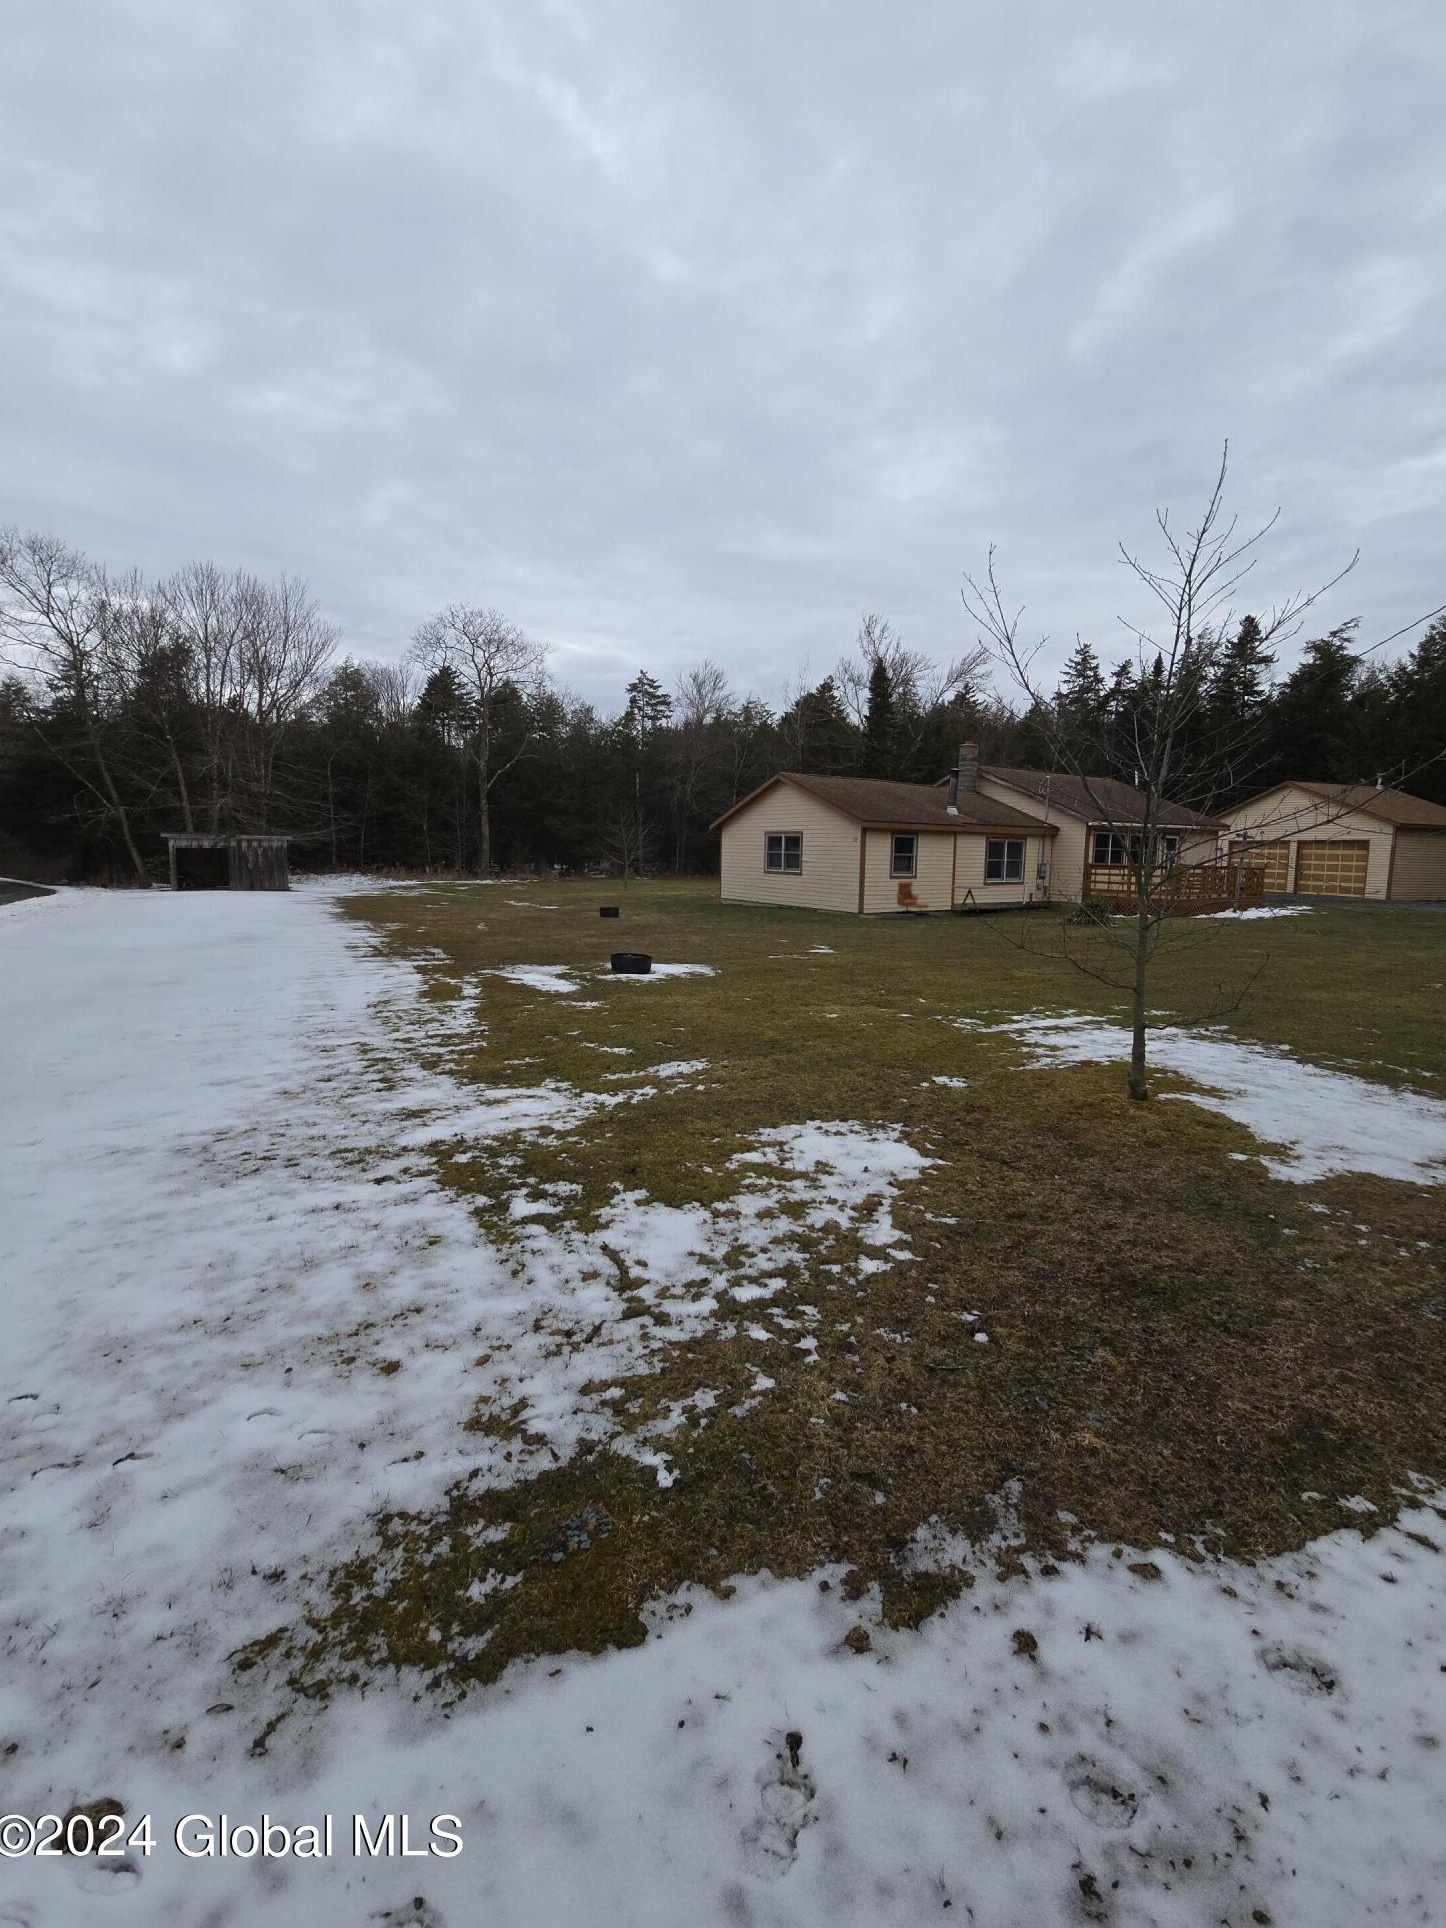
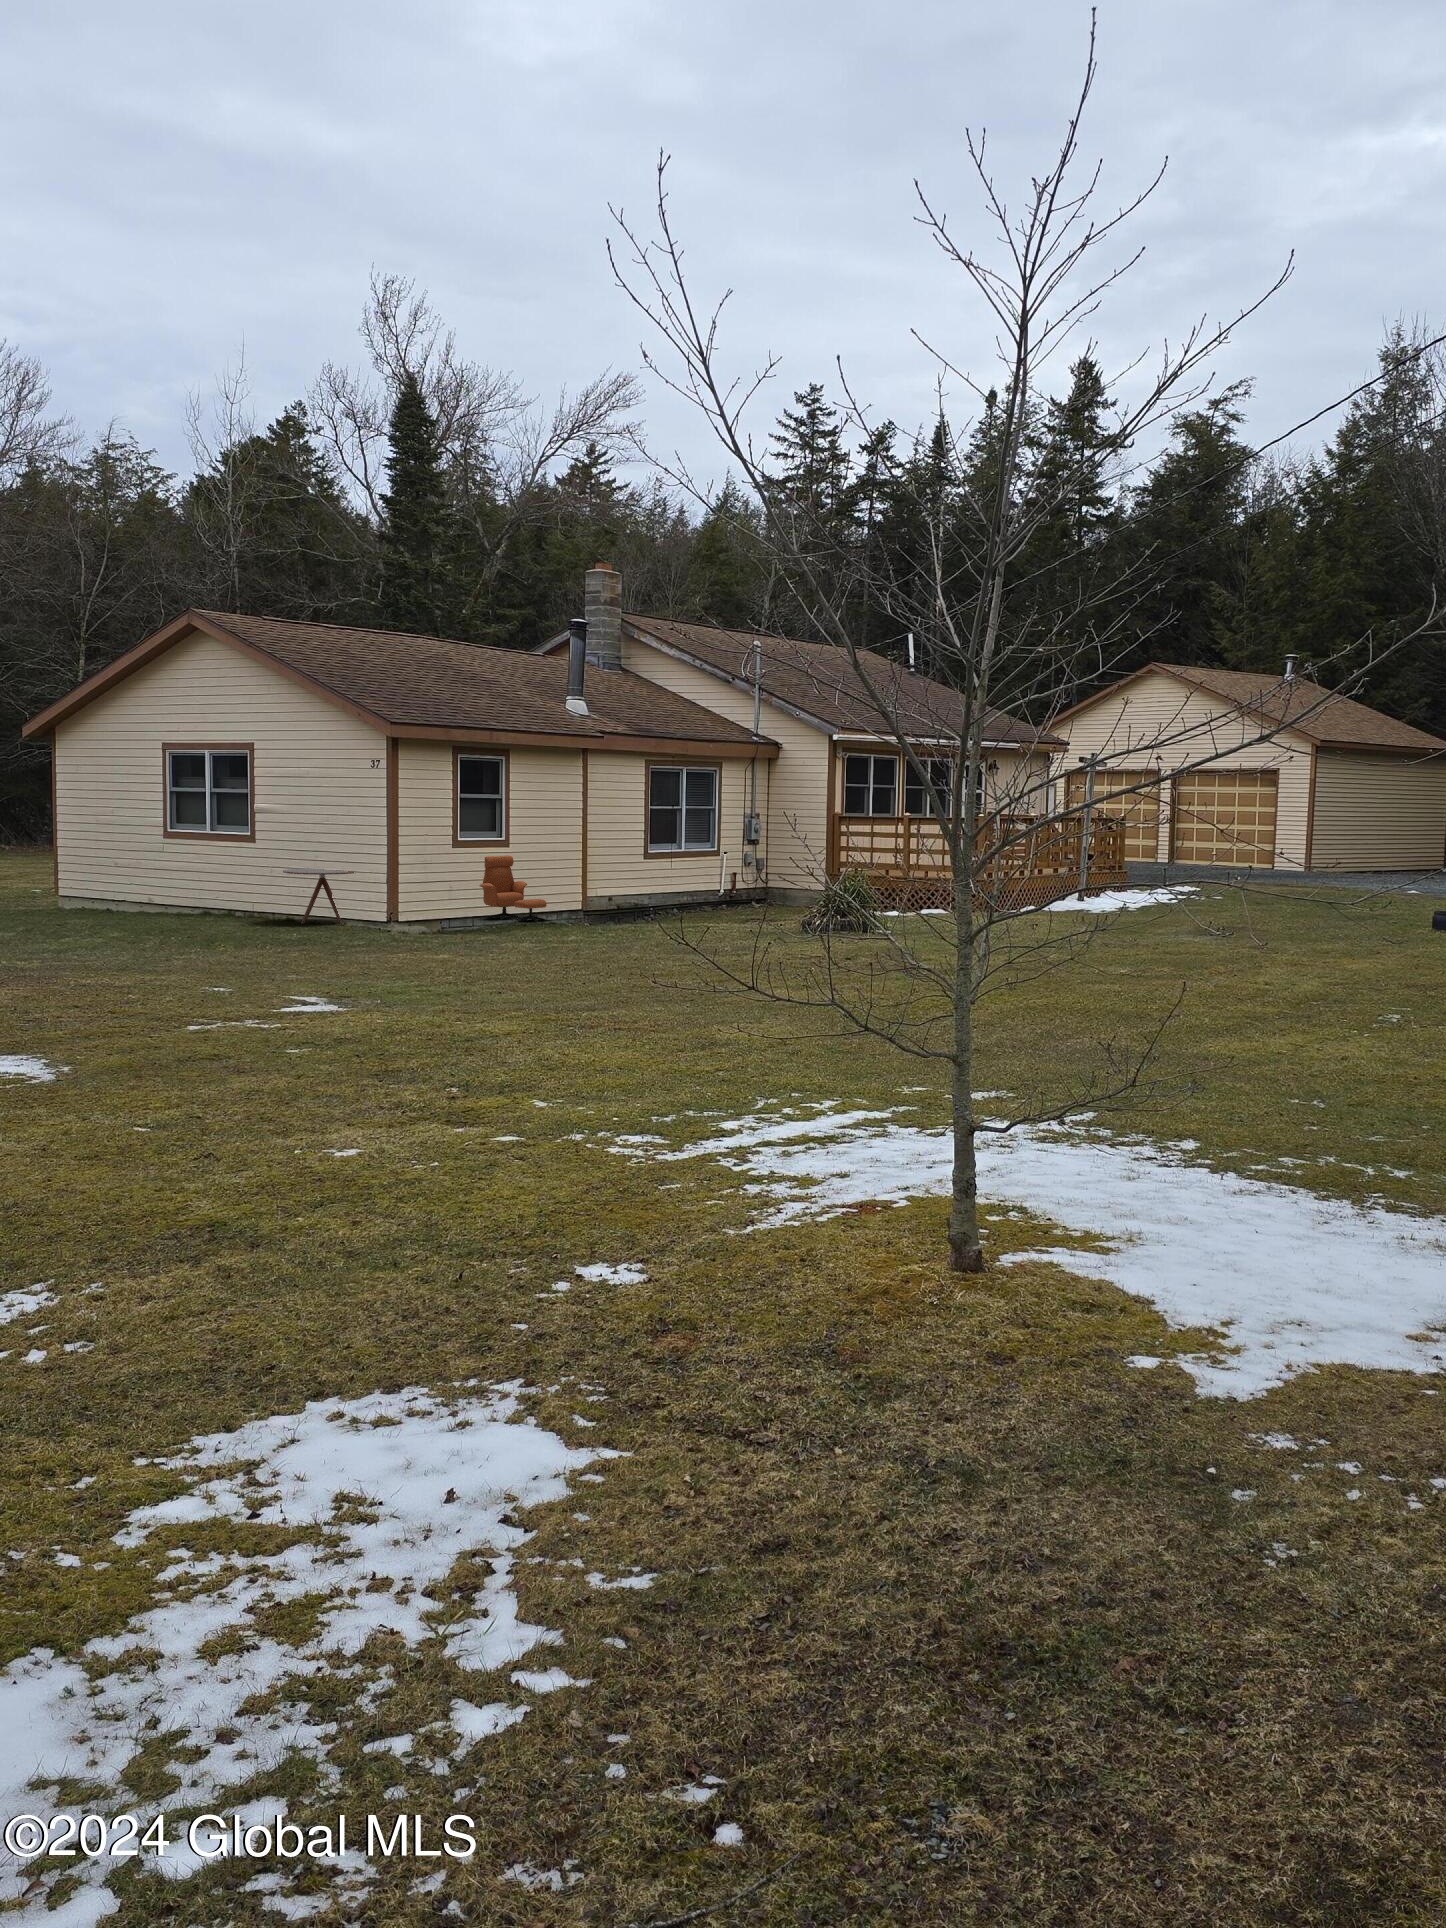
round table: present [952,886,988,912] -> present [283,868,354,924]

